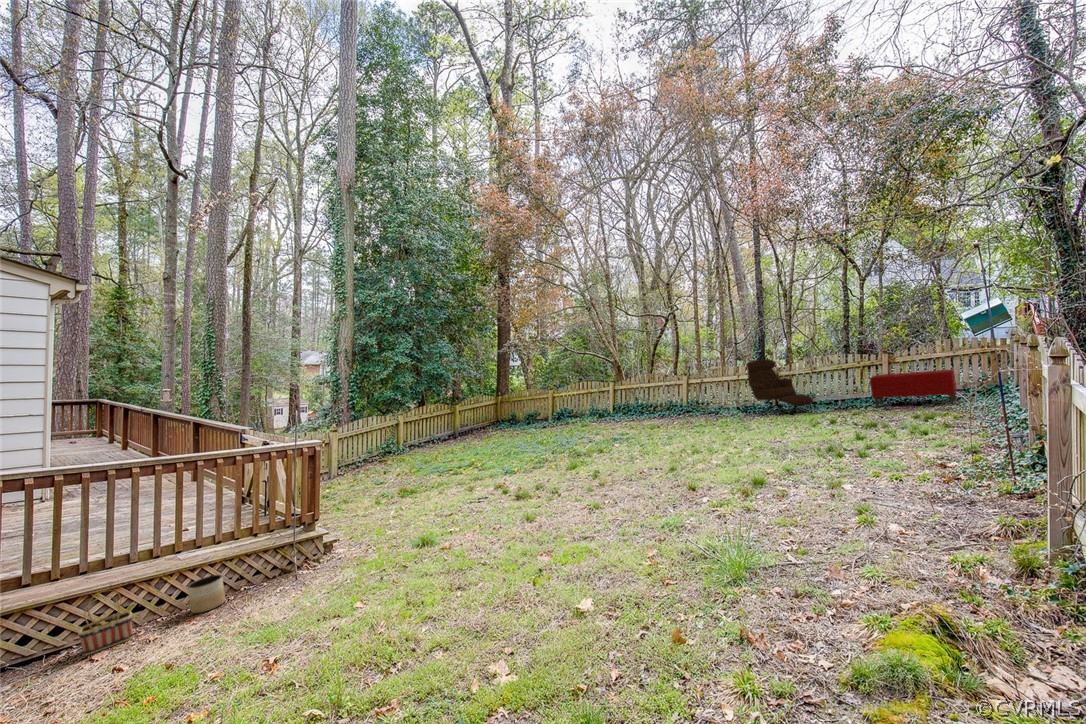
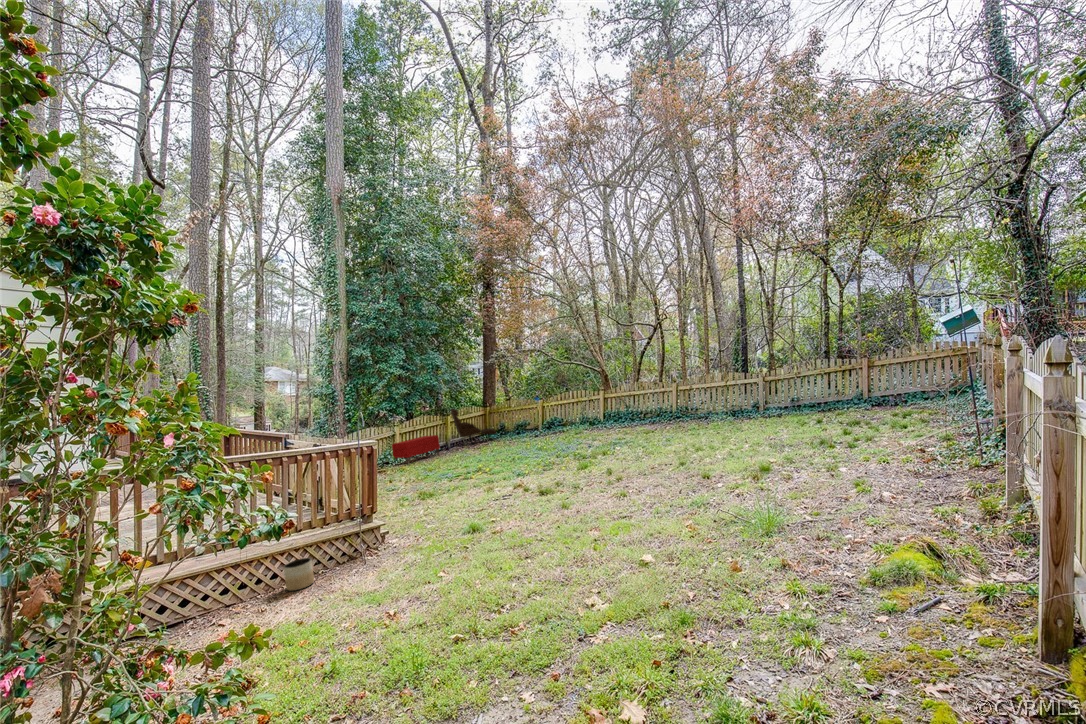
lounge chair: present [746,359,813,414] -> present [451,409,497,445]
bench: present [870,370,957,407] -> present [392,435,440,464]
basket: present [78,590,134,656] -> none [202,569,246,625]

